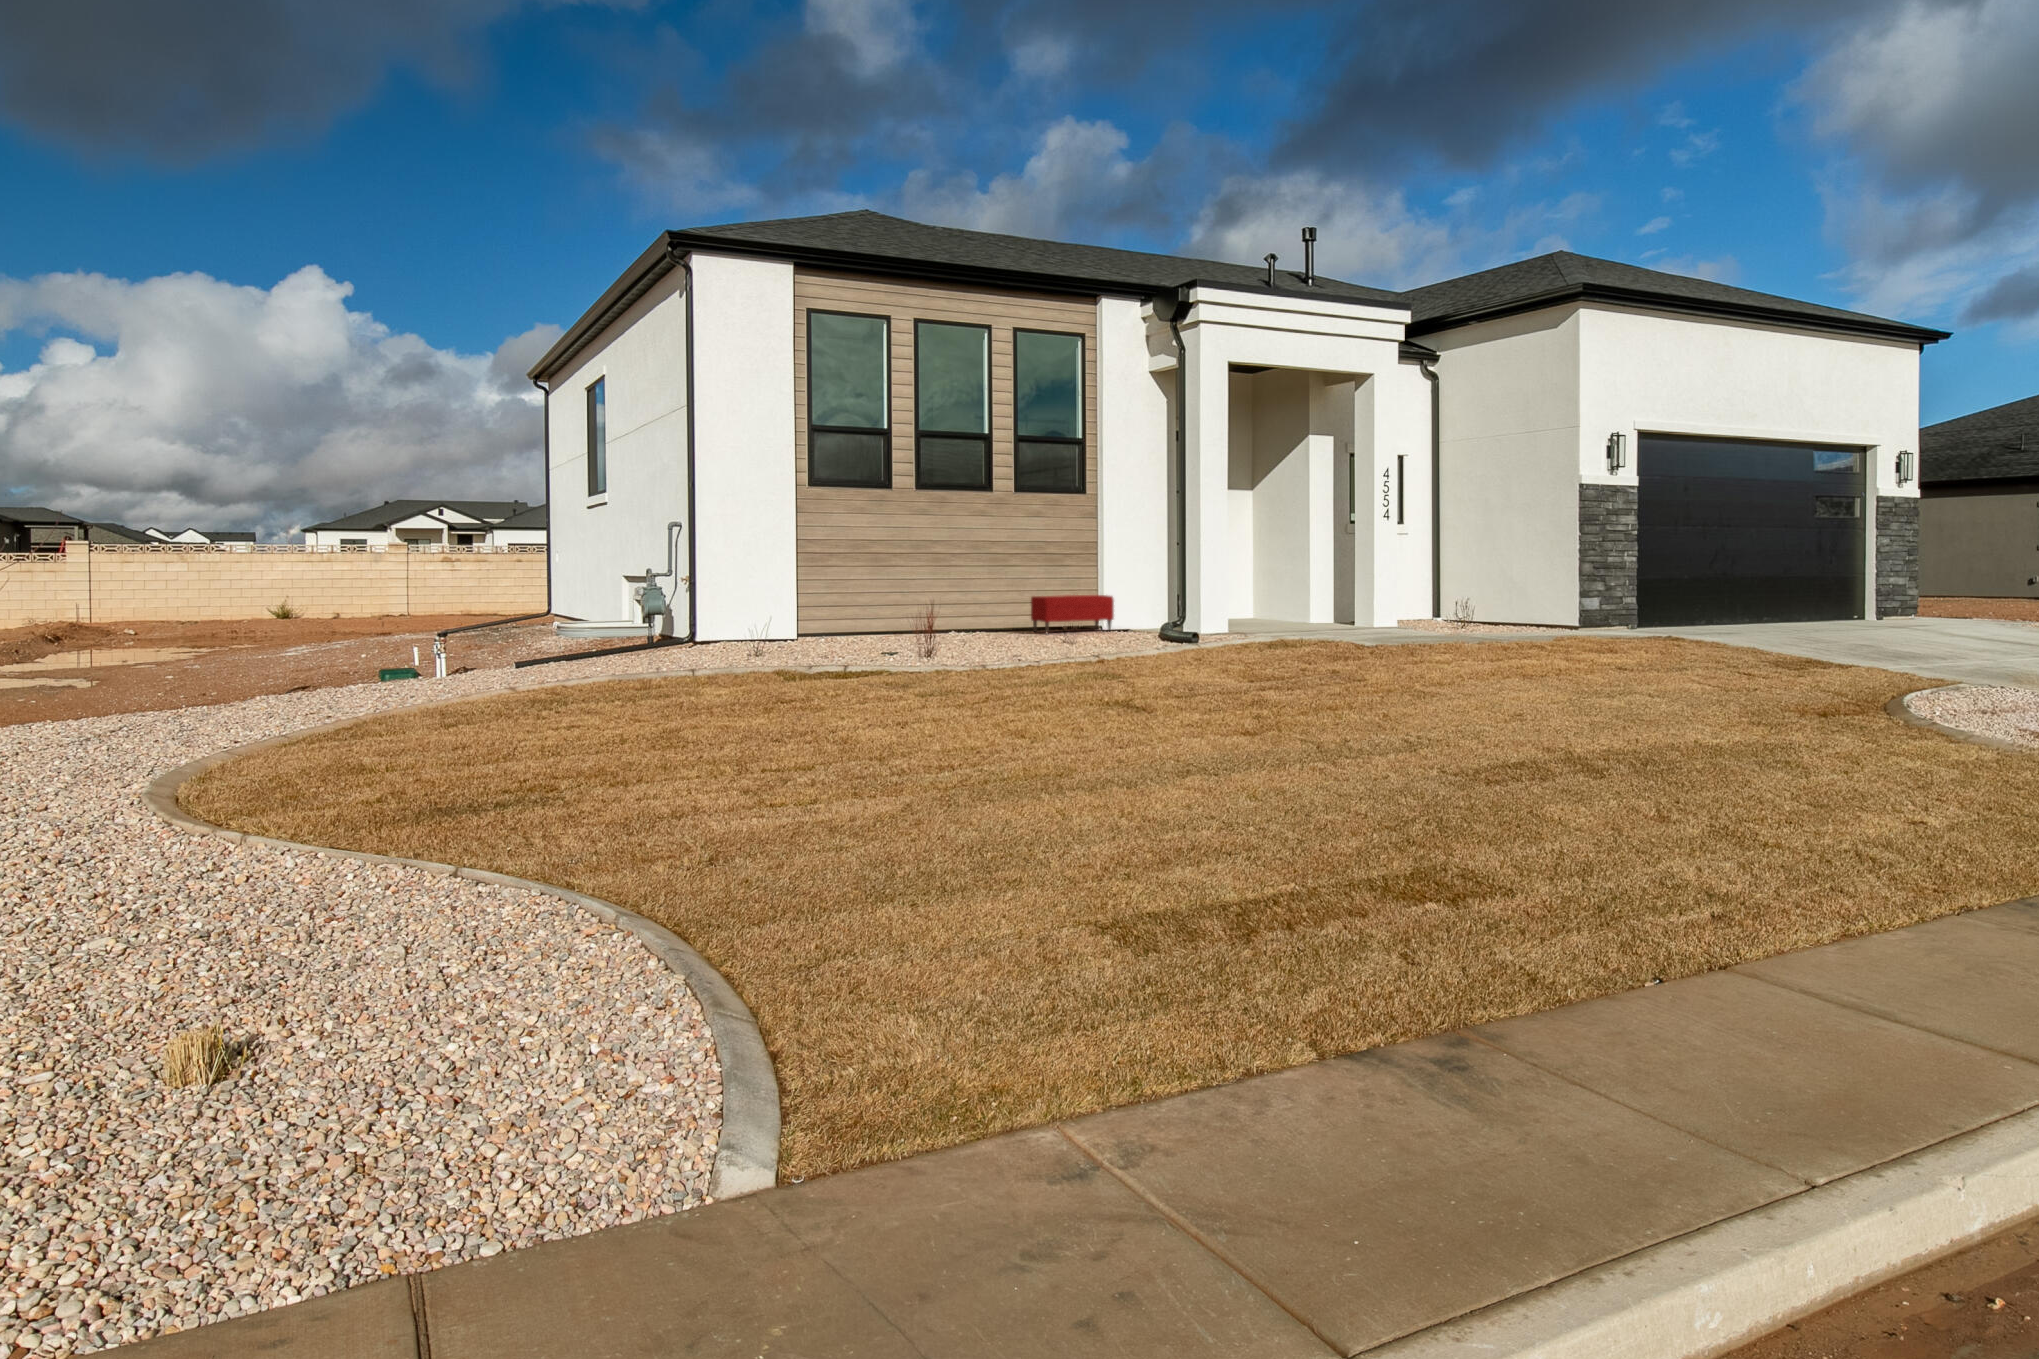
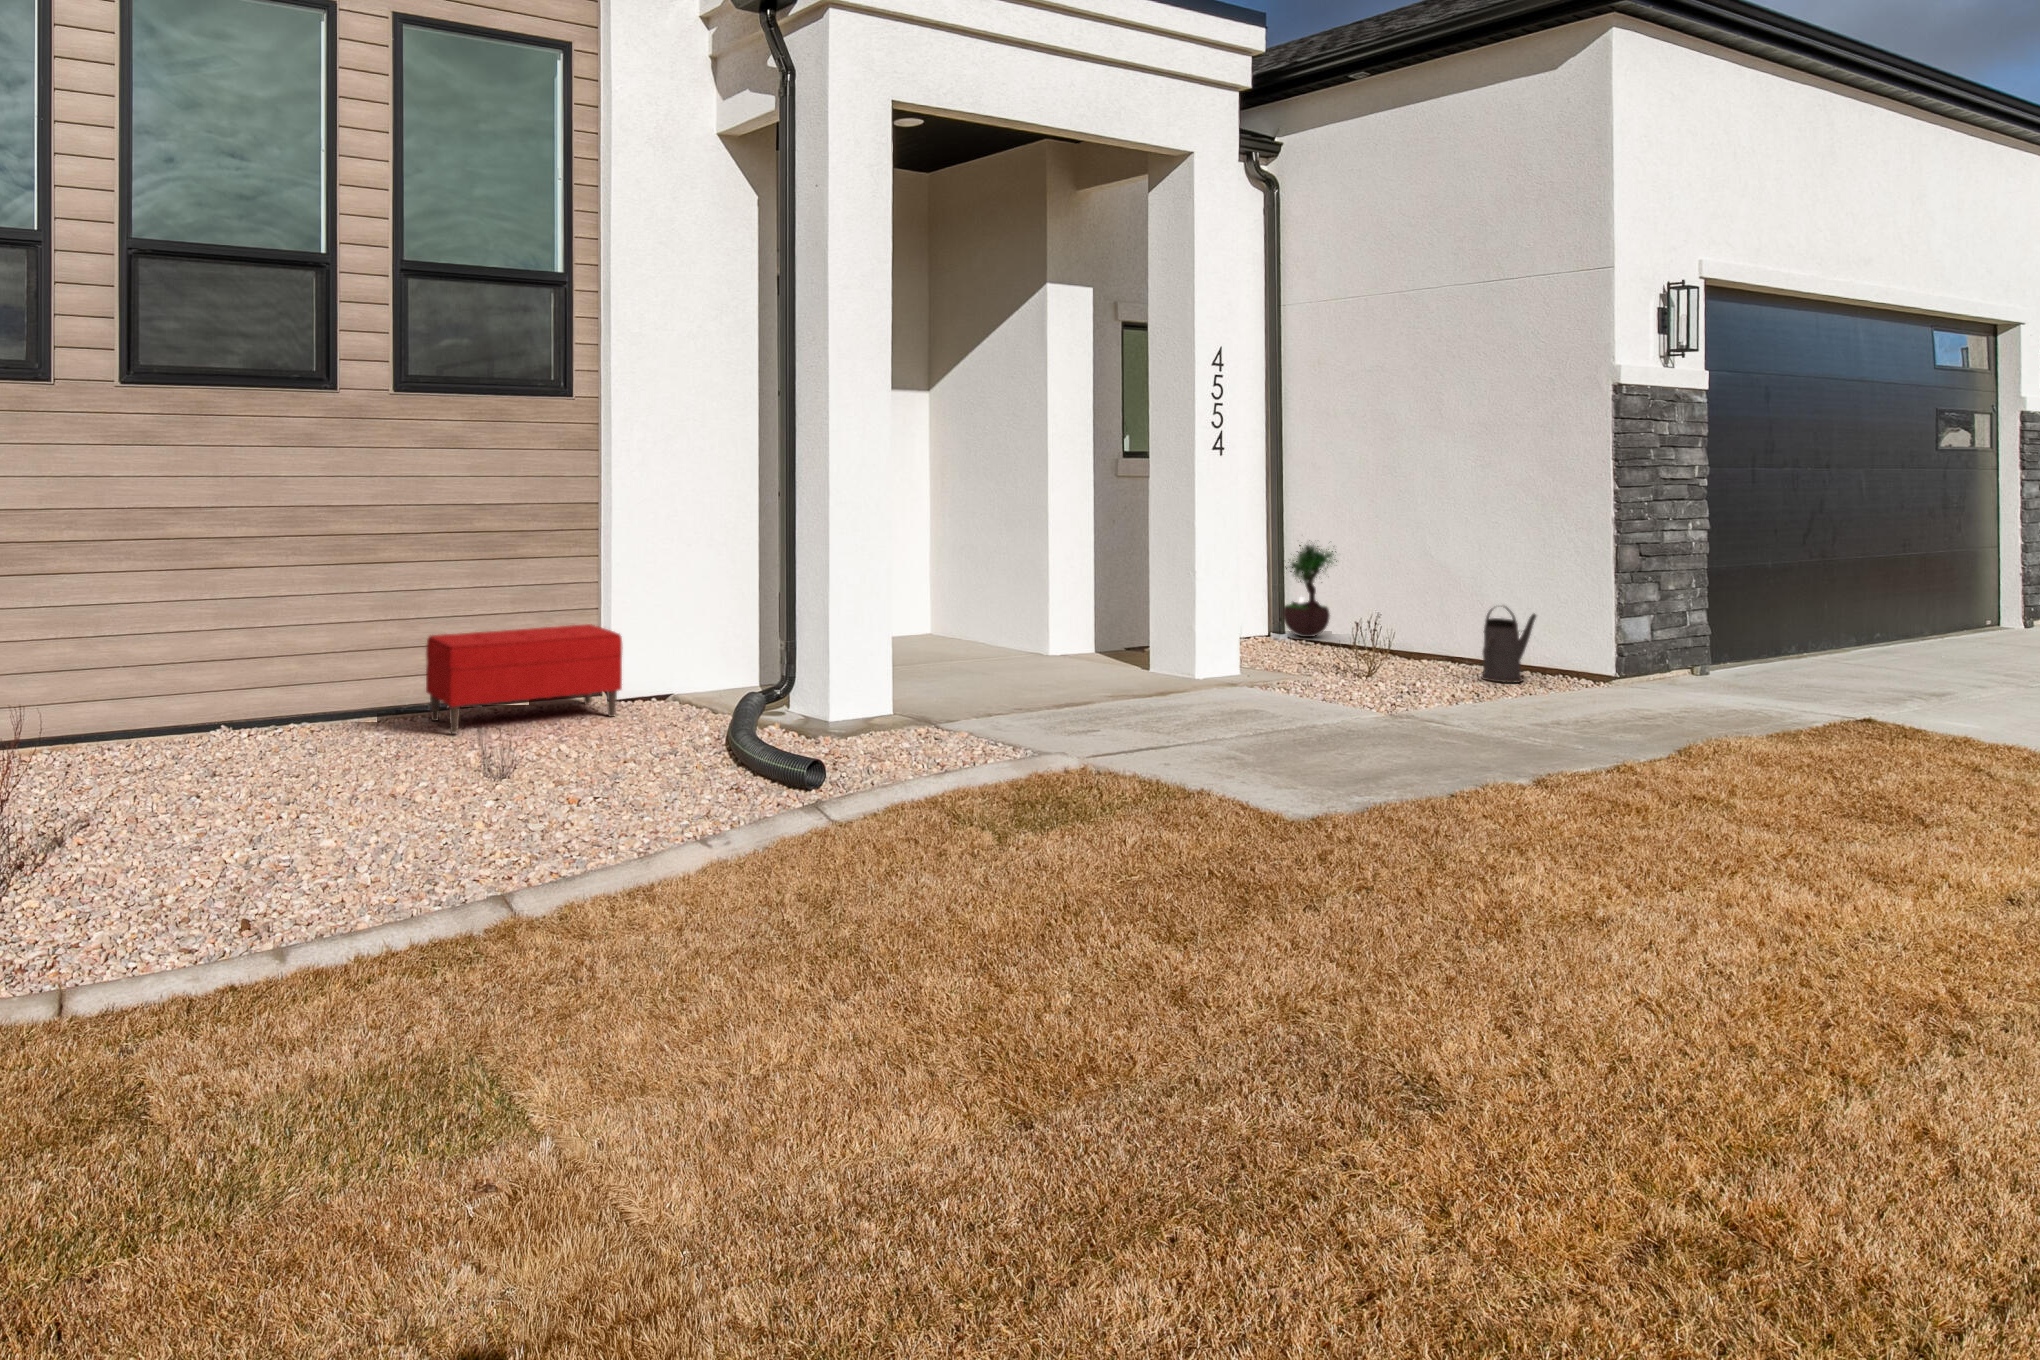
potted tree: none [1433,562,1464,615] -> present [1283,540,1337,637]
watering can: none [1512,589,1544,625] -> present [1482,606,1536,683]

